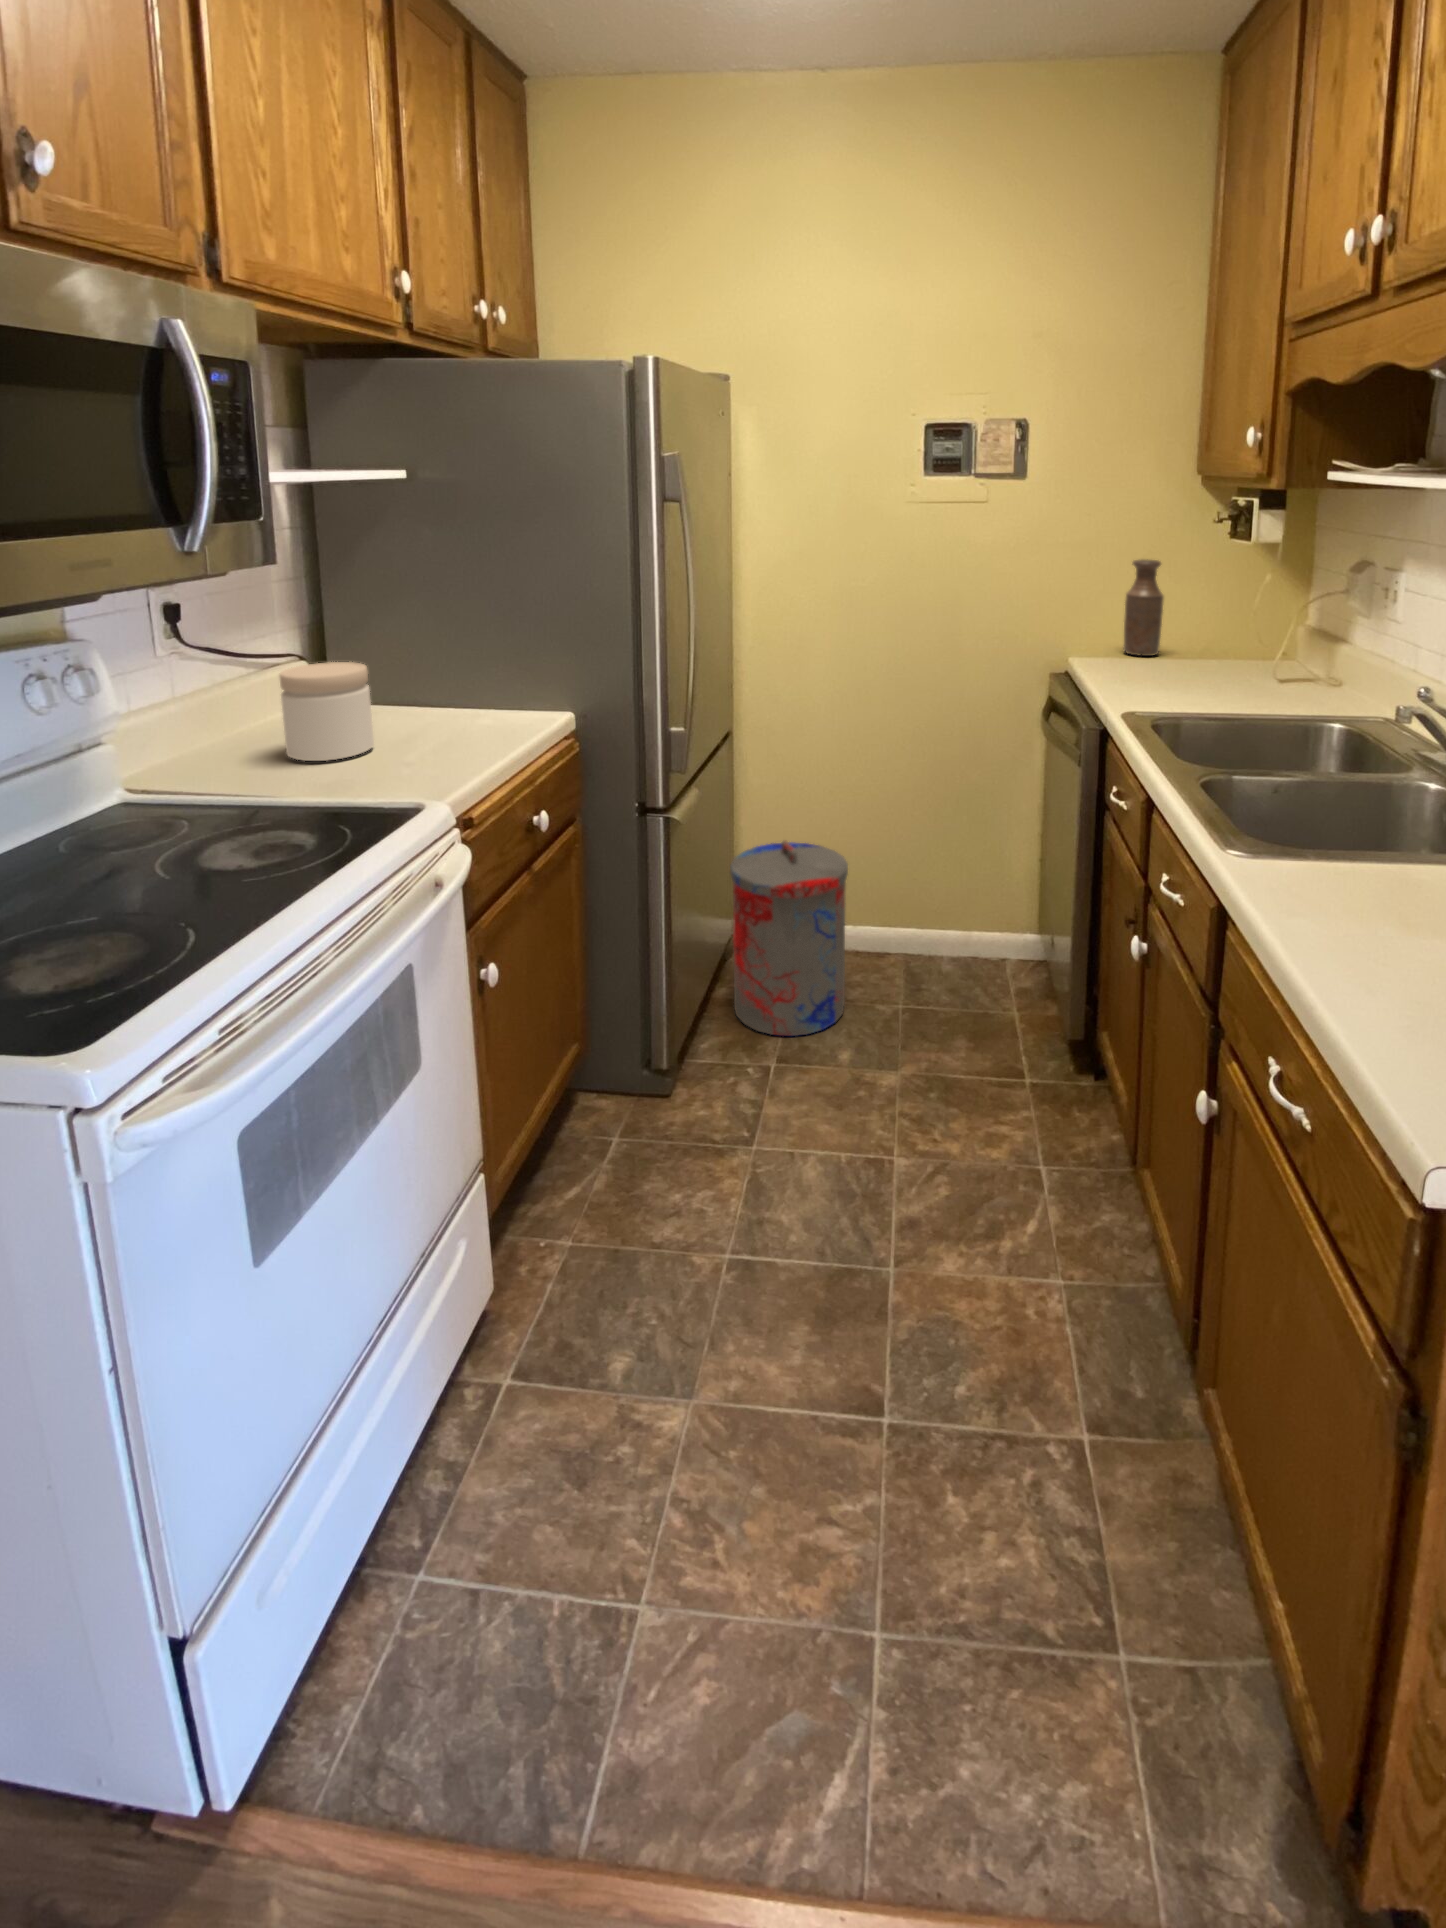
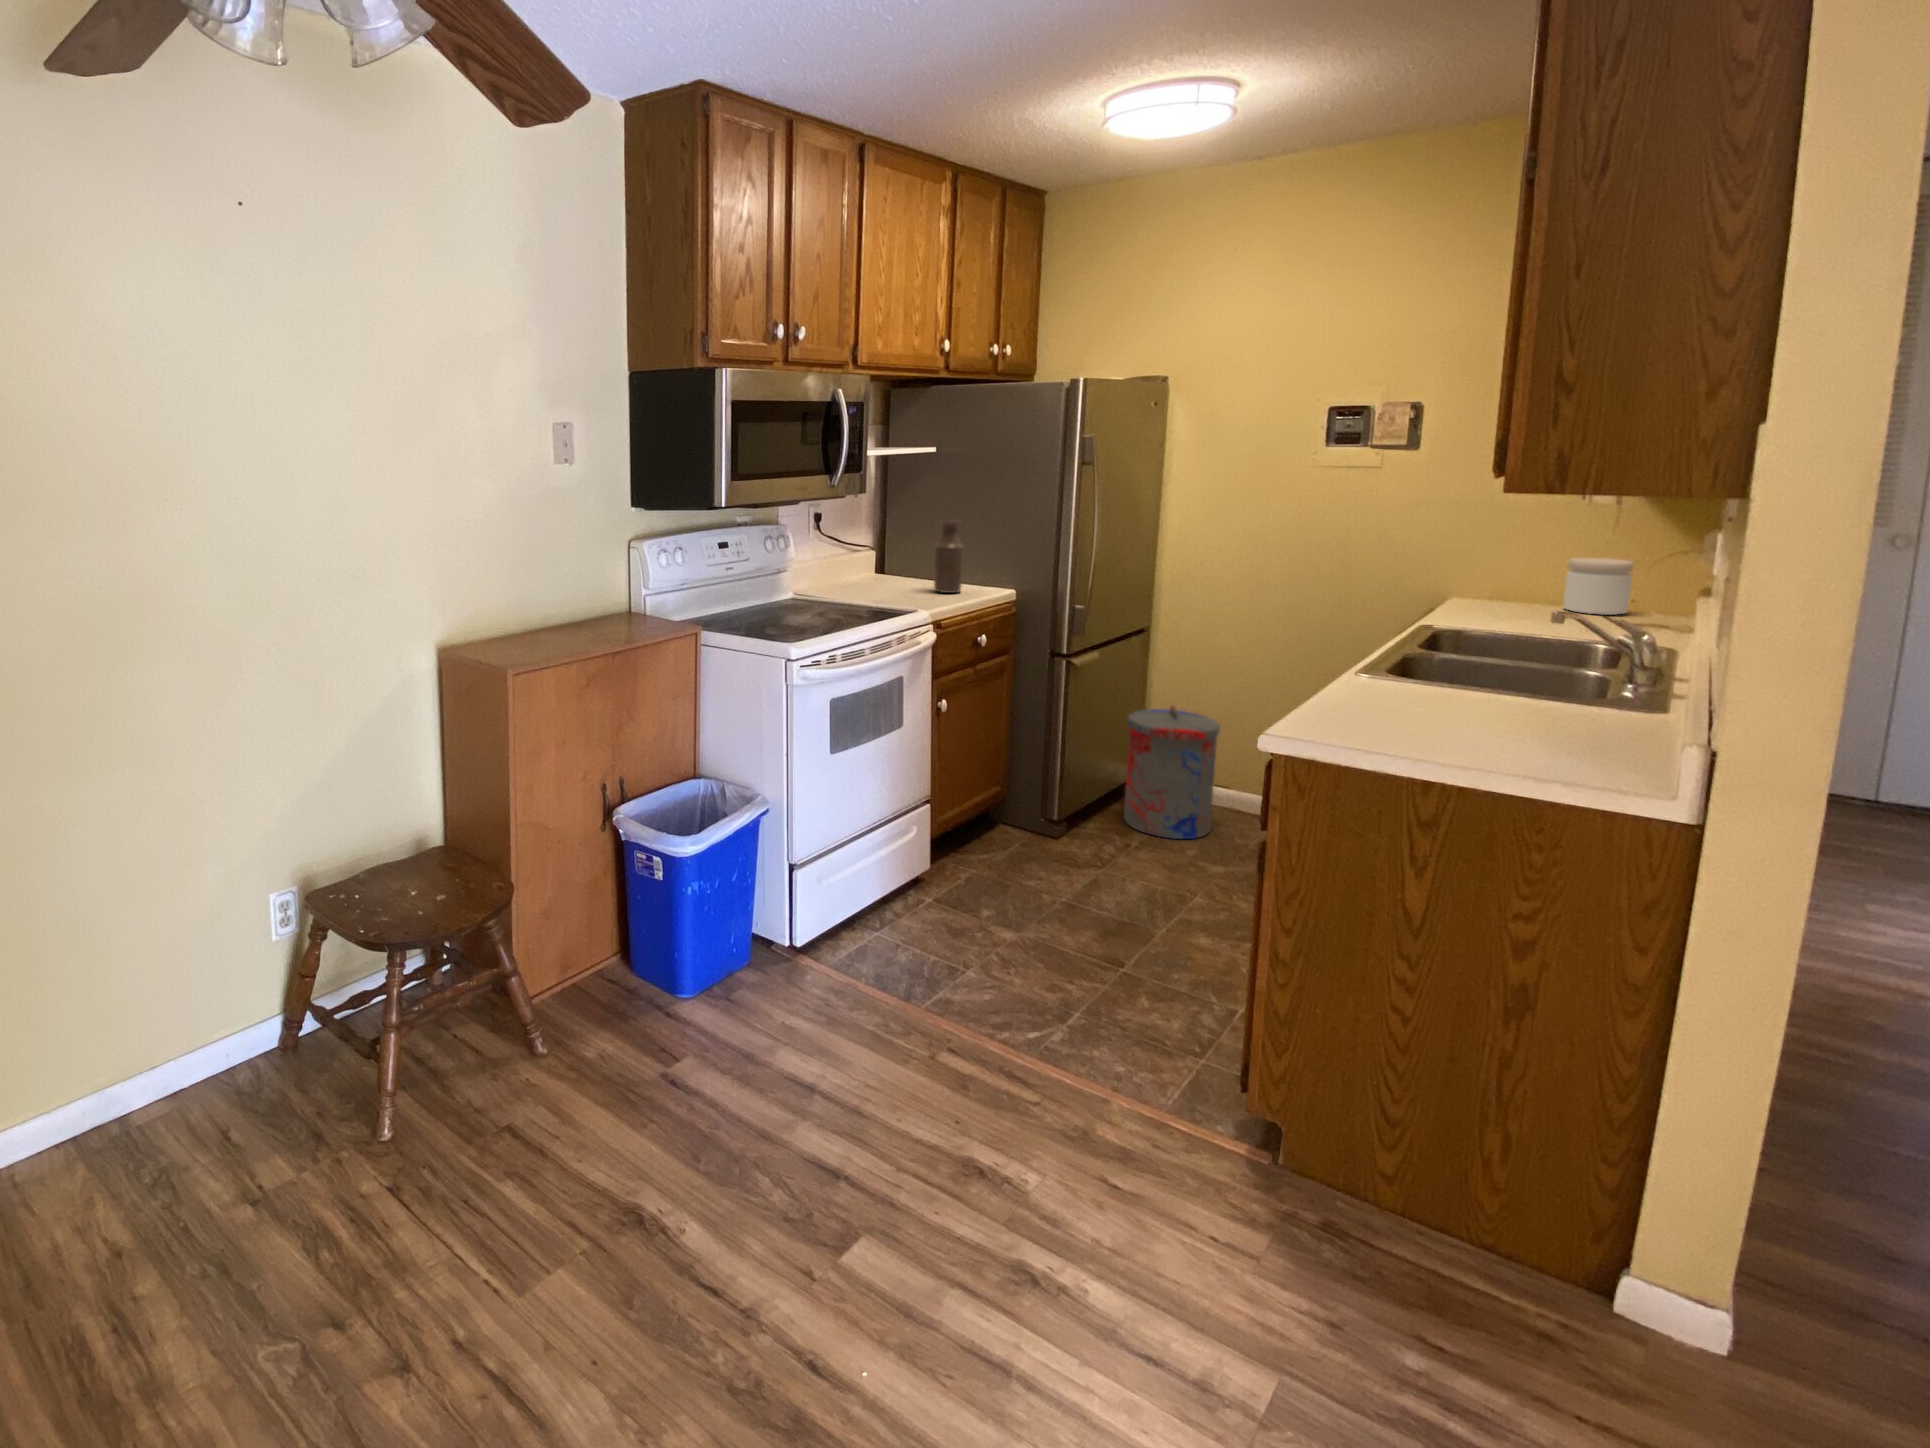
bottle: present [1123,559,1164,656] -> present [934,519,963,593]
jar: present [280,662,374,761] -> present [1563,558,1633,615]

